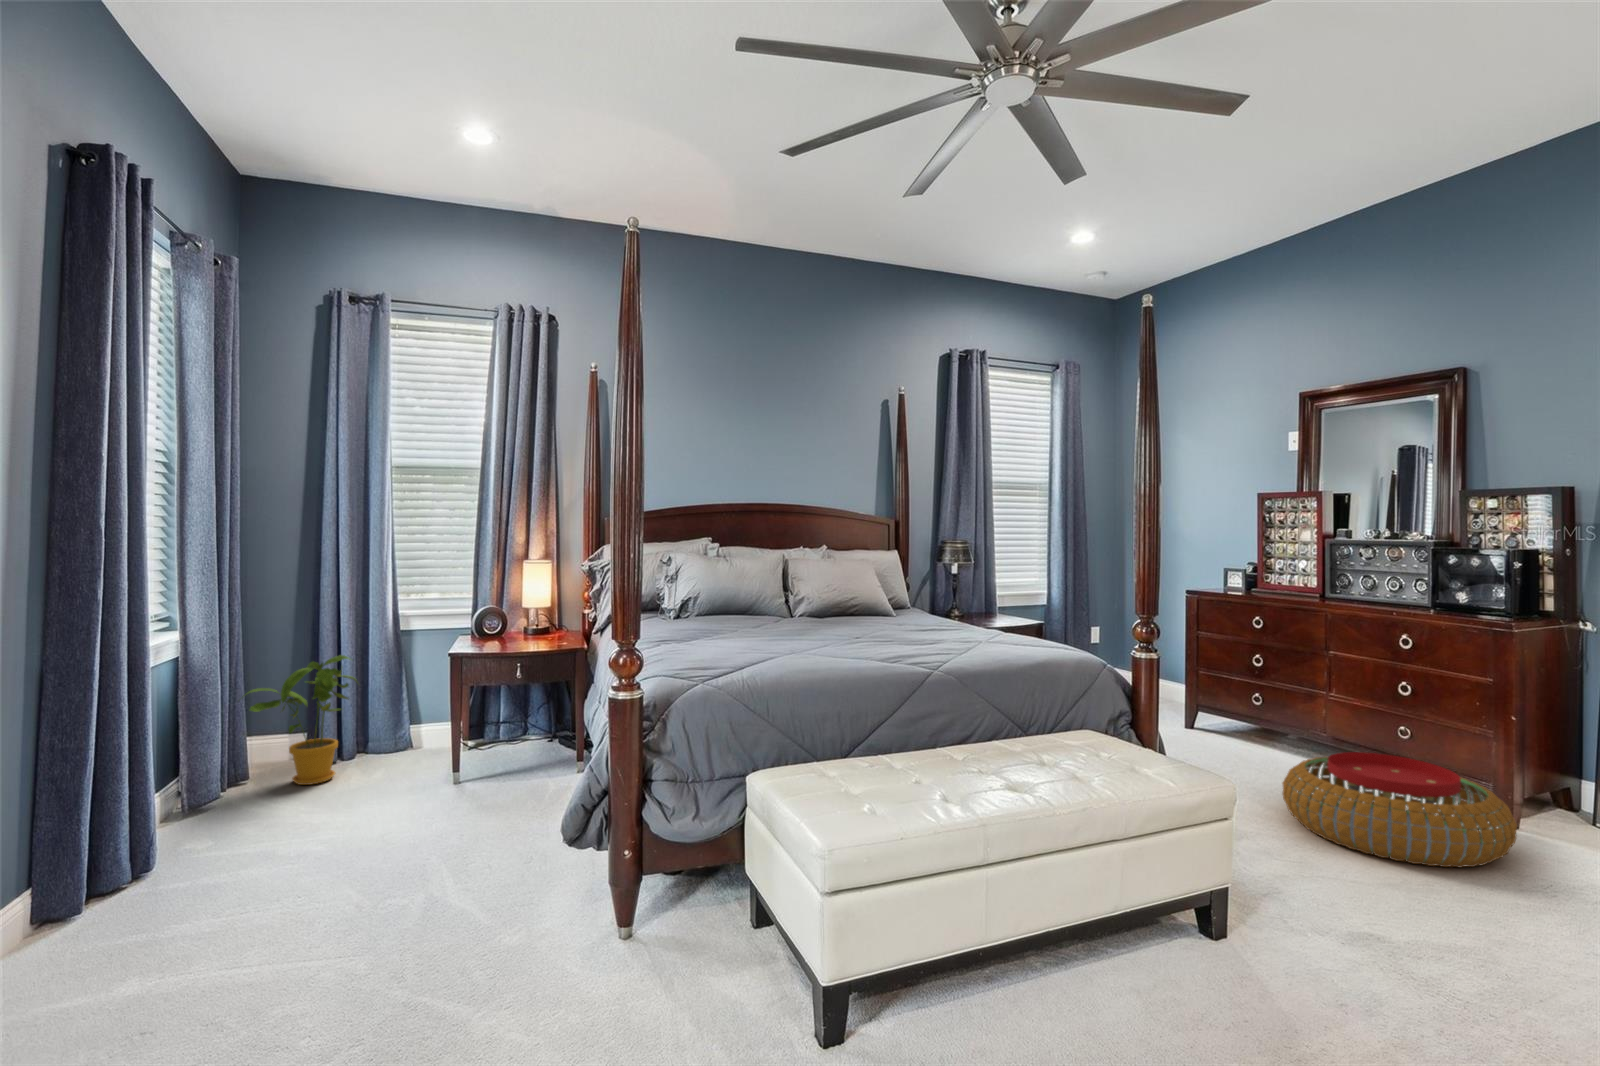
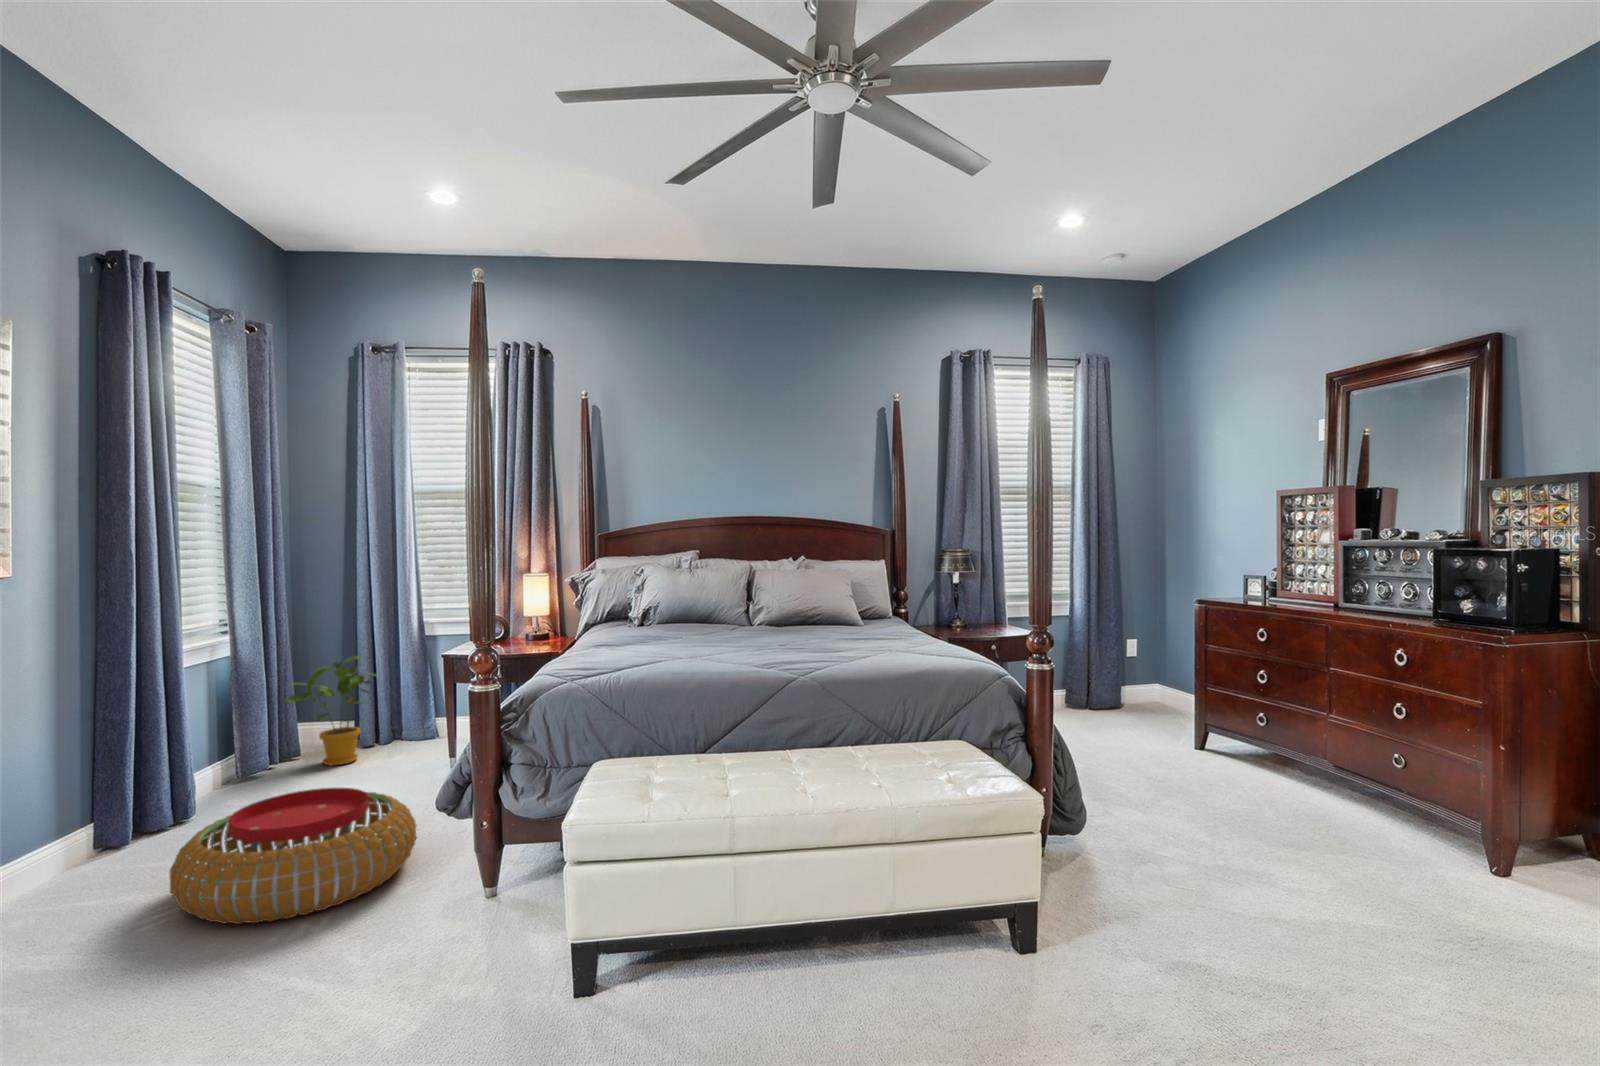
pouf: present [1283,752,1517,867] -> present [170,788,417,924]

